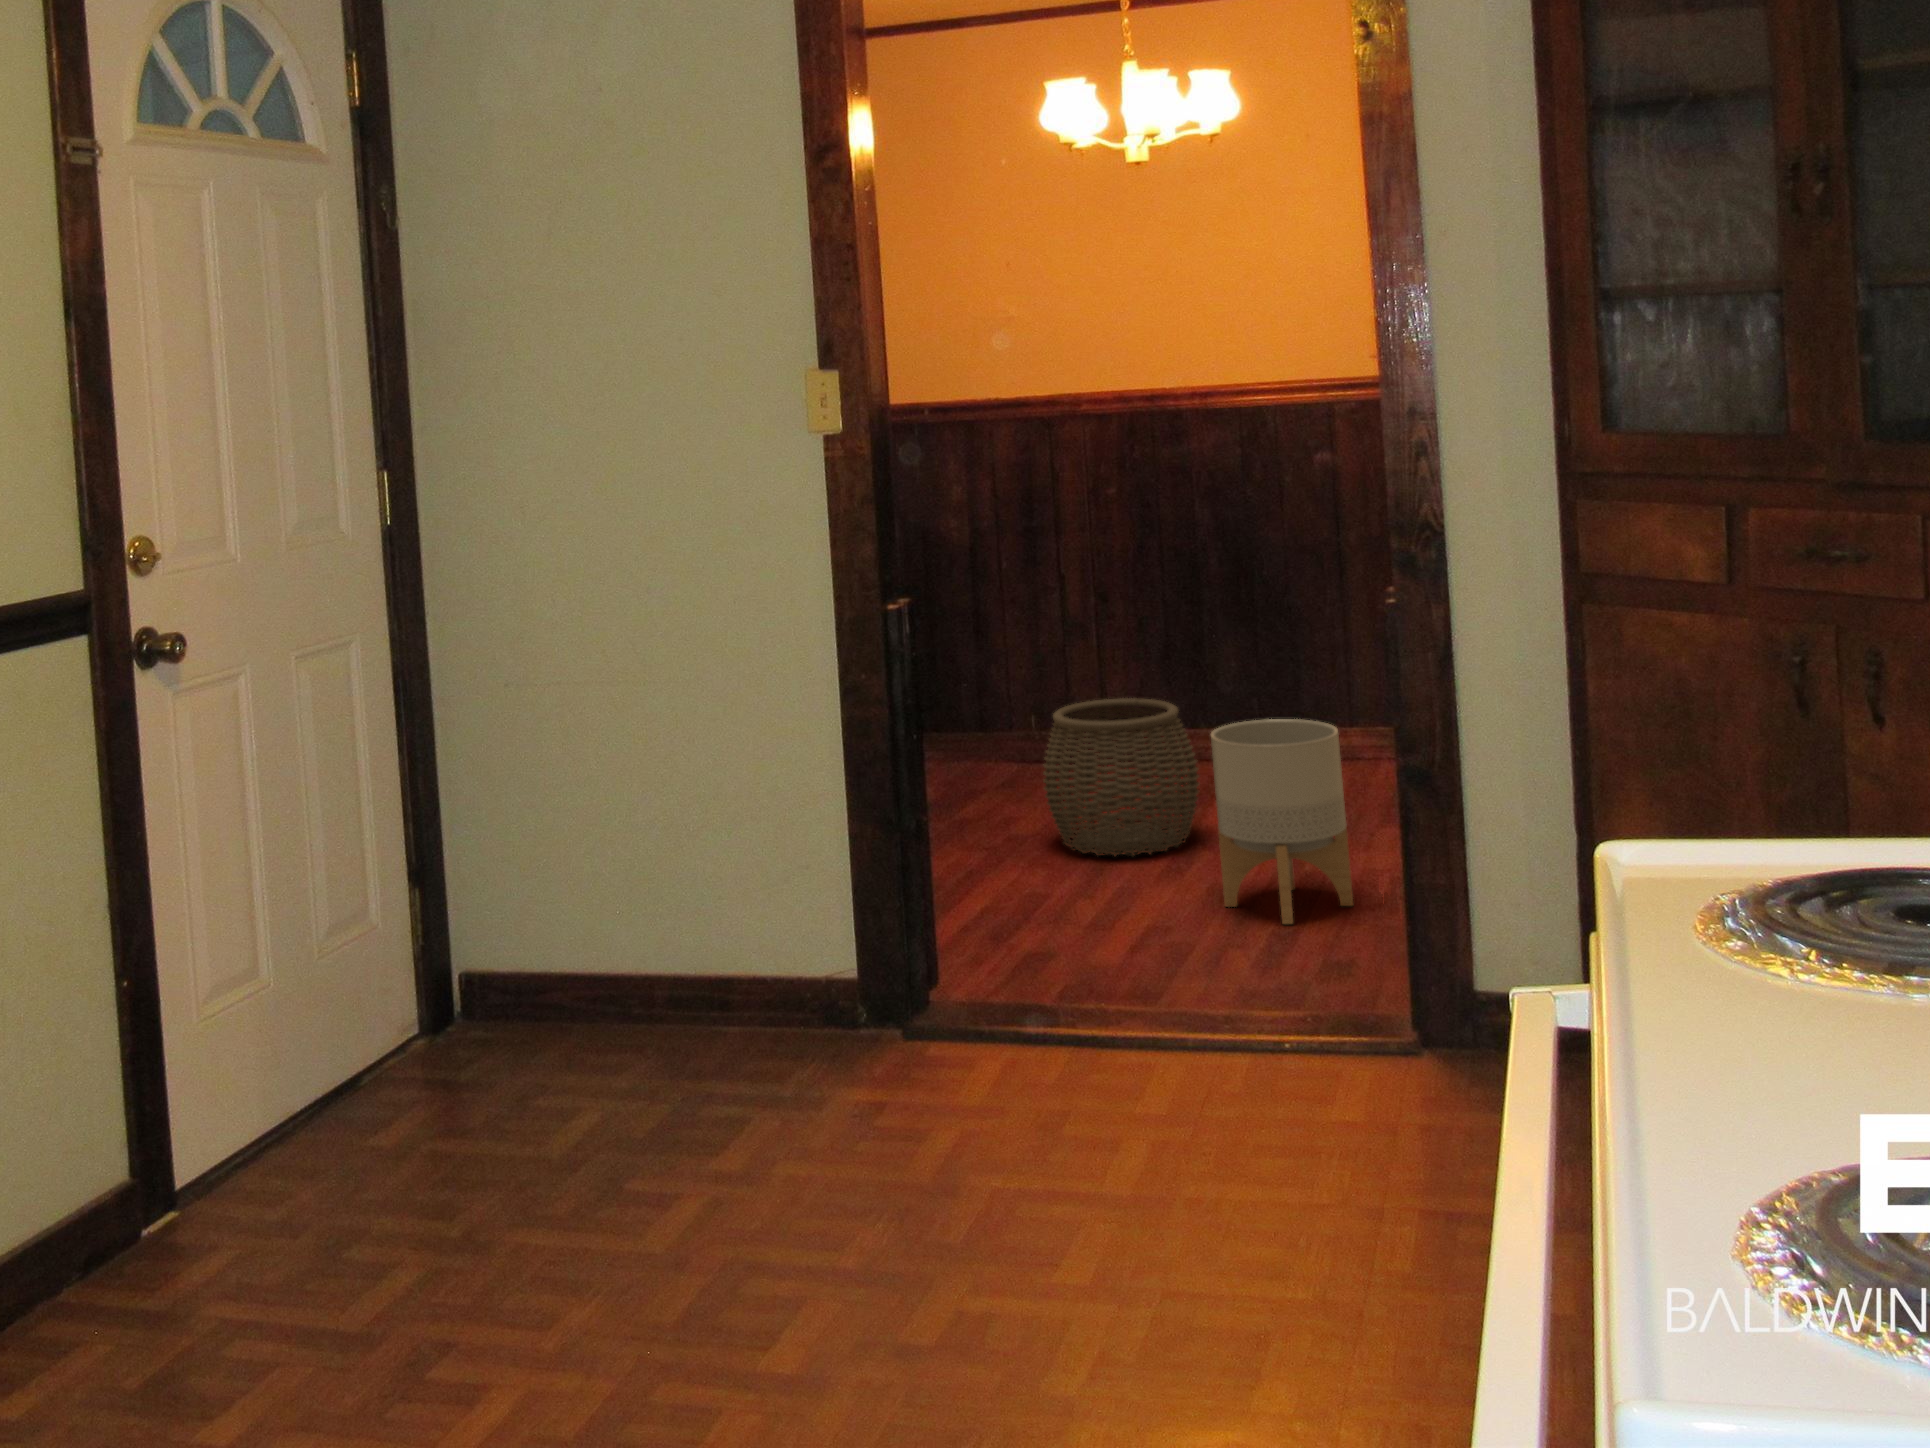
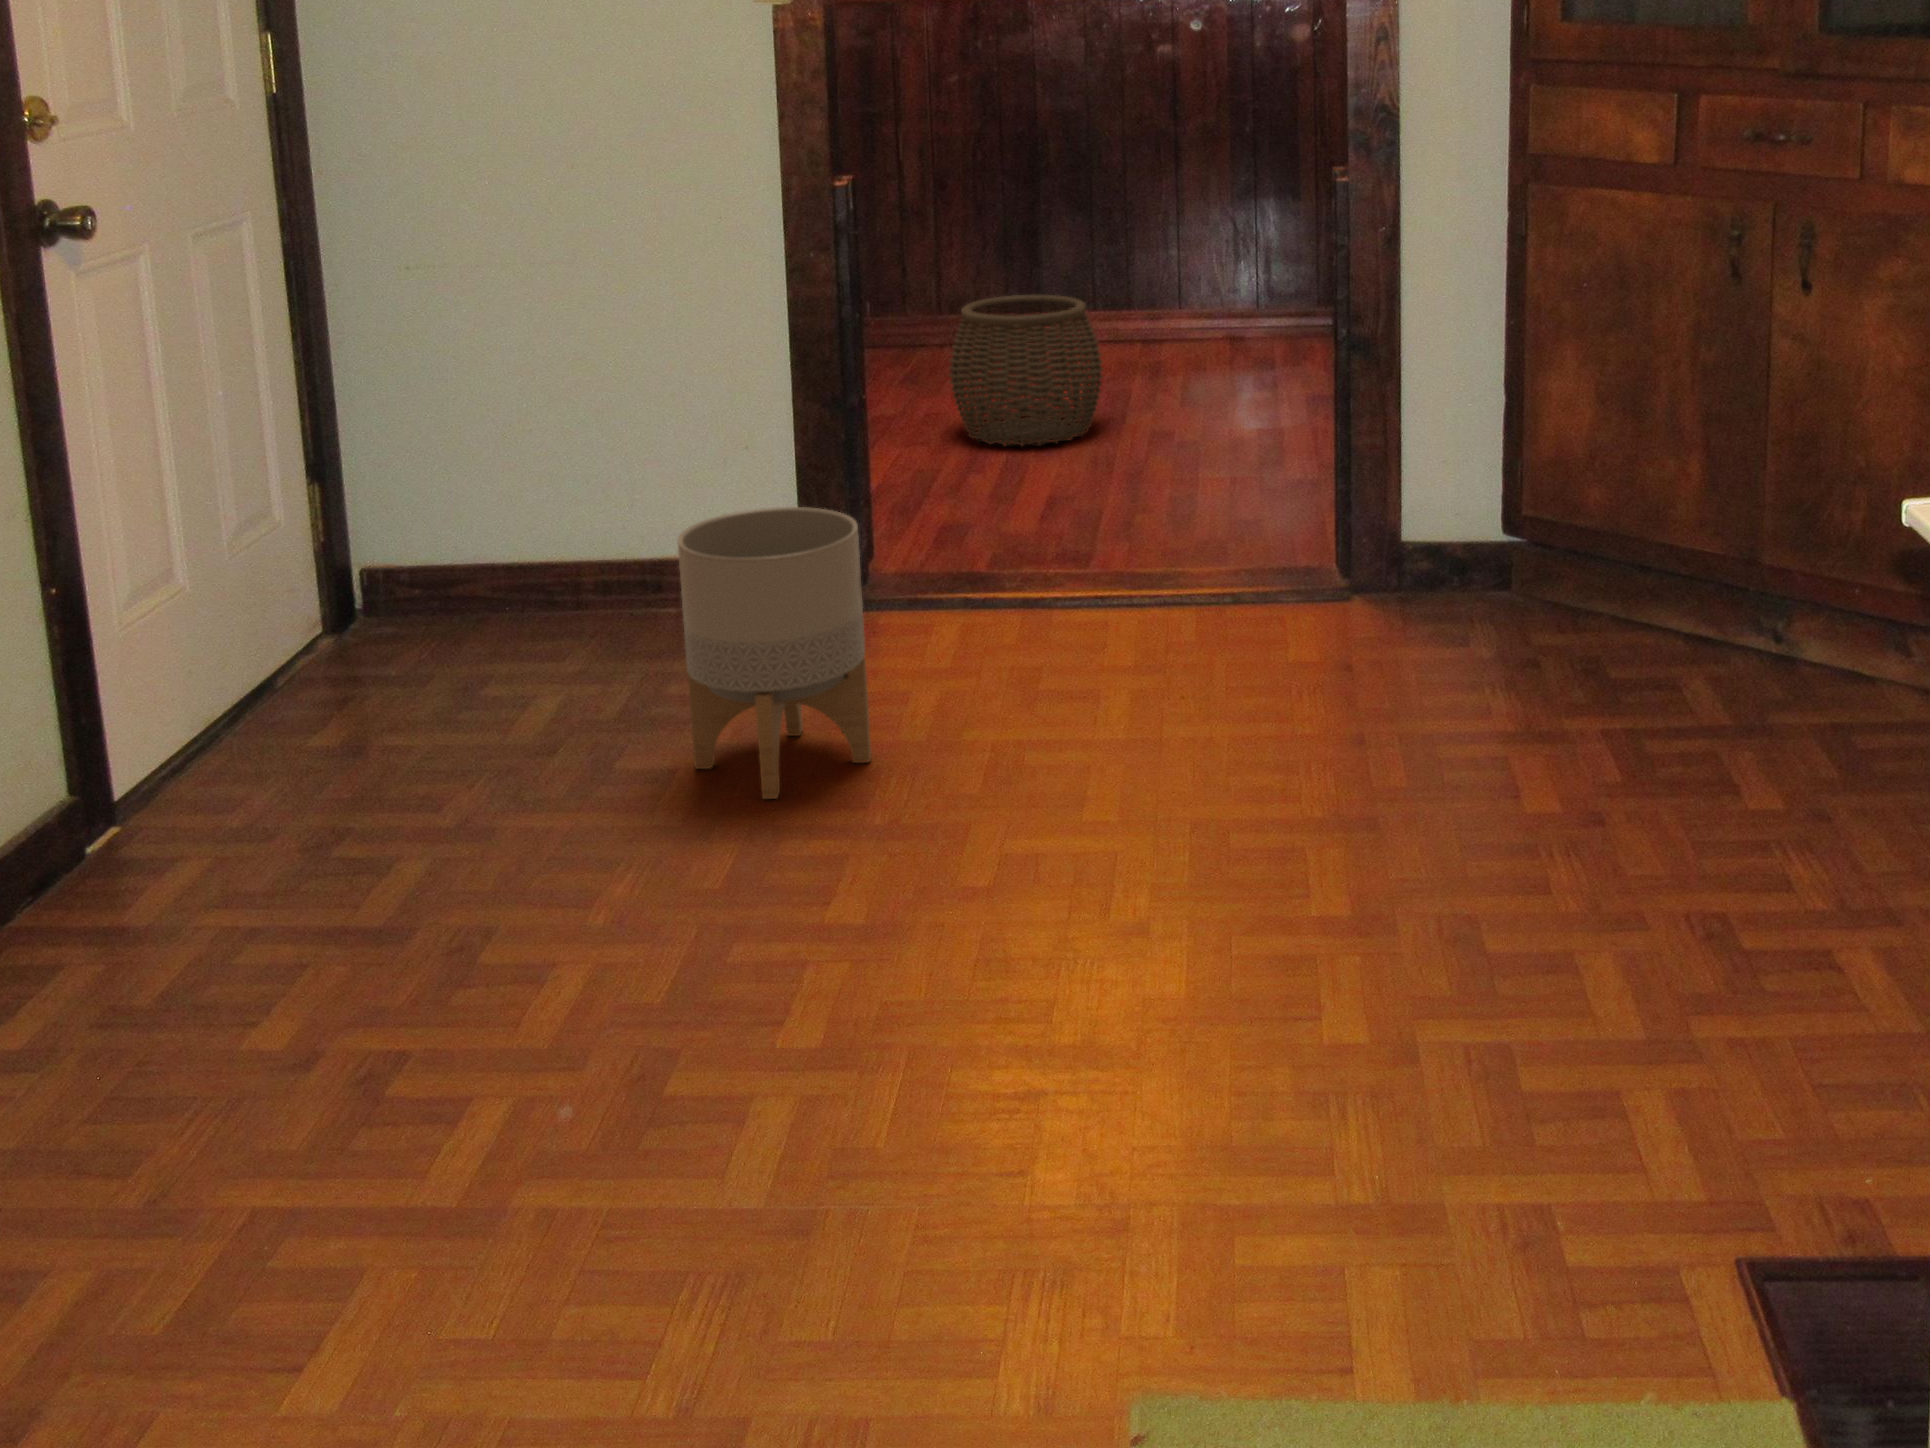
planter: present [1211,719,1353,924] -> present [678,507,871,799]

